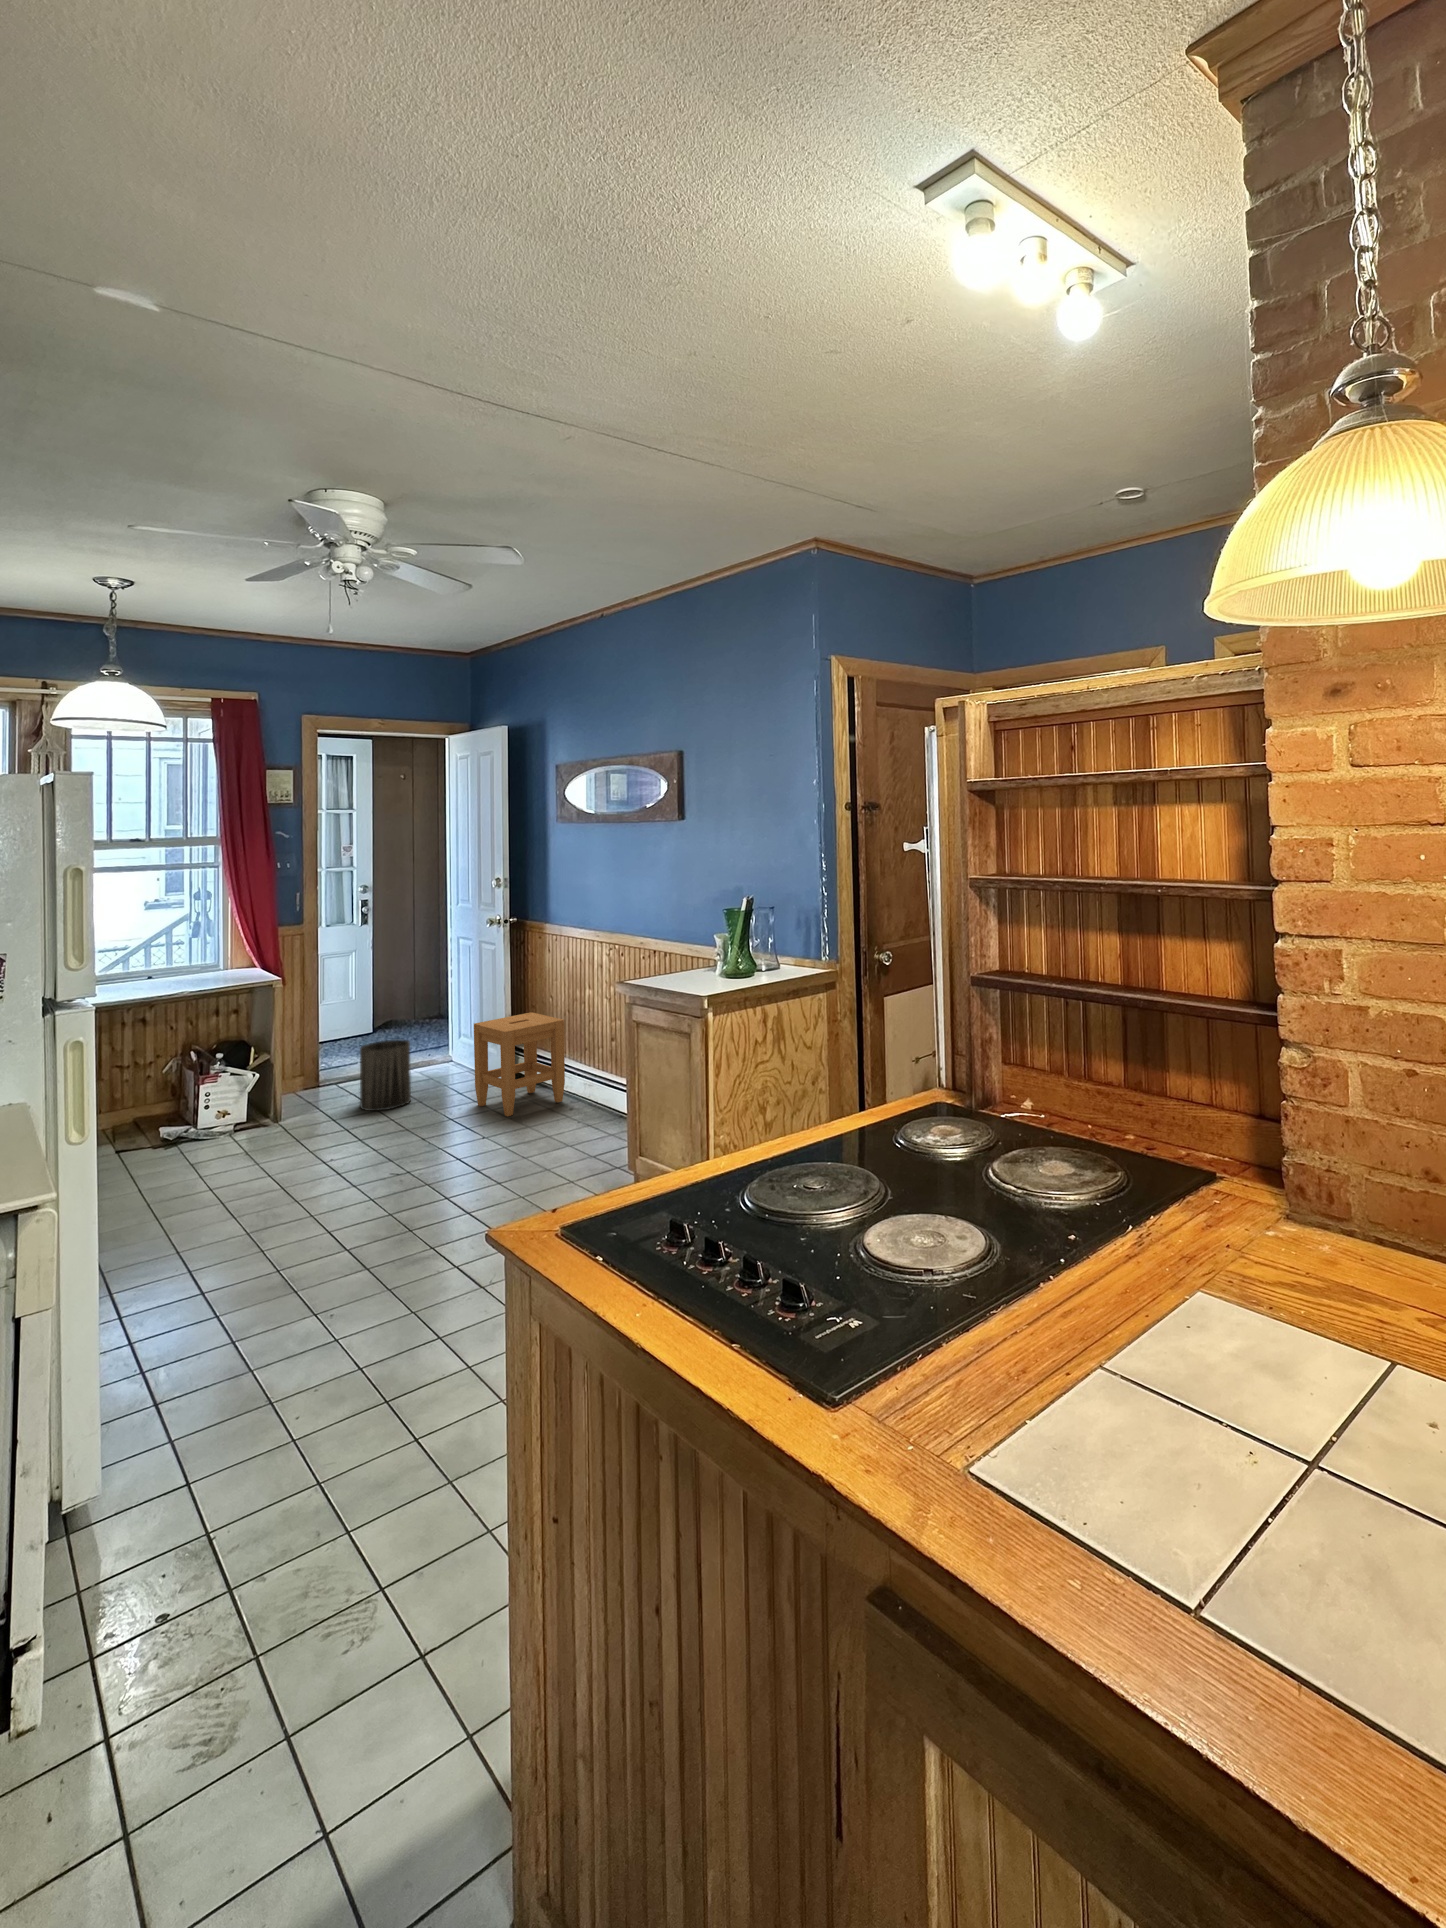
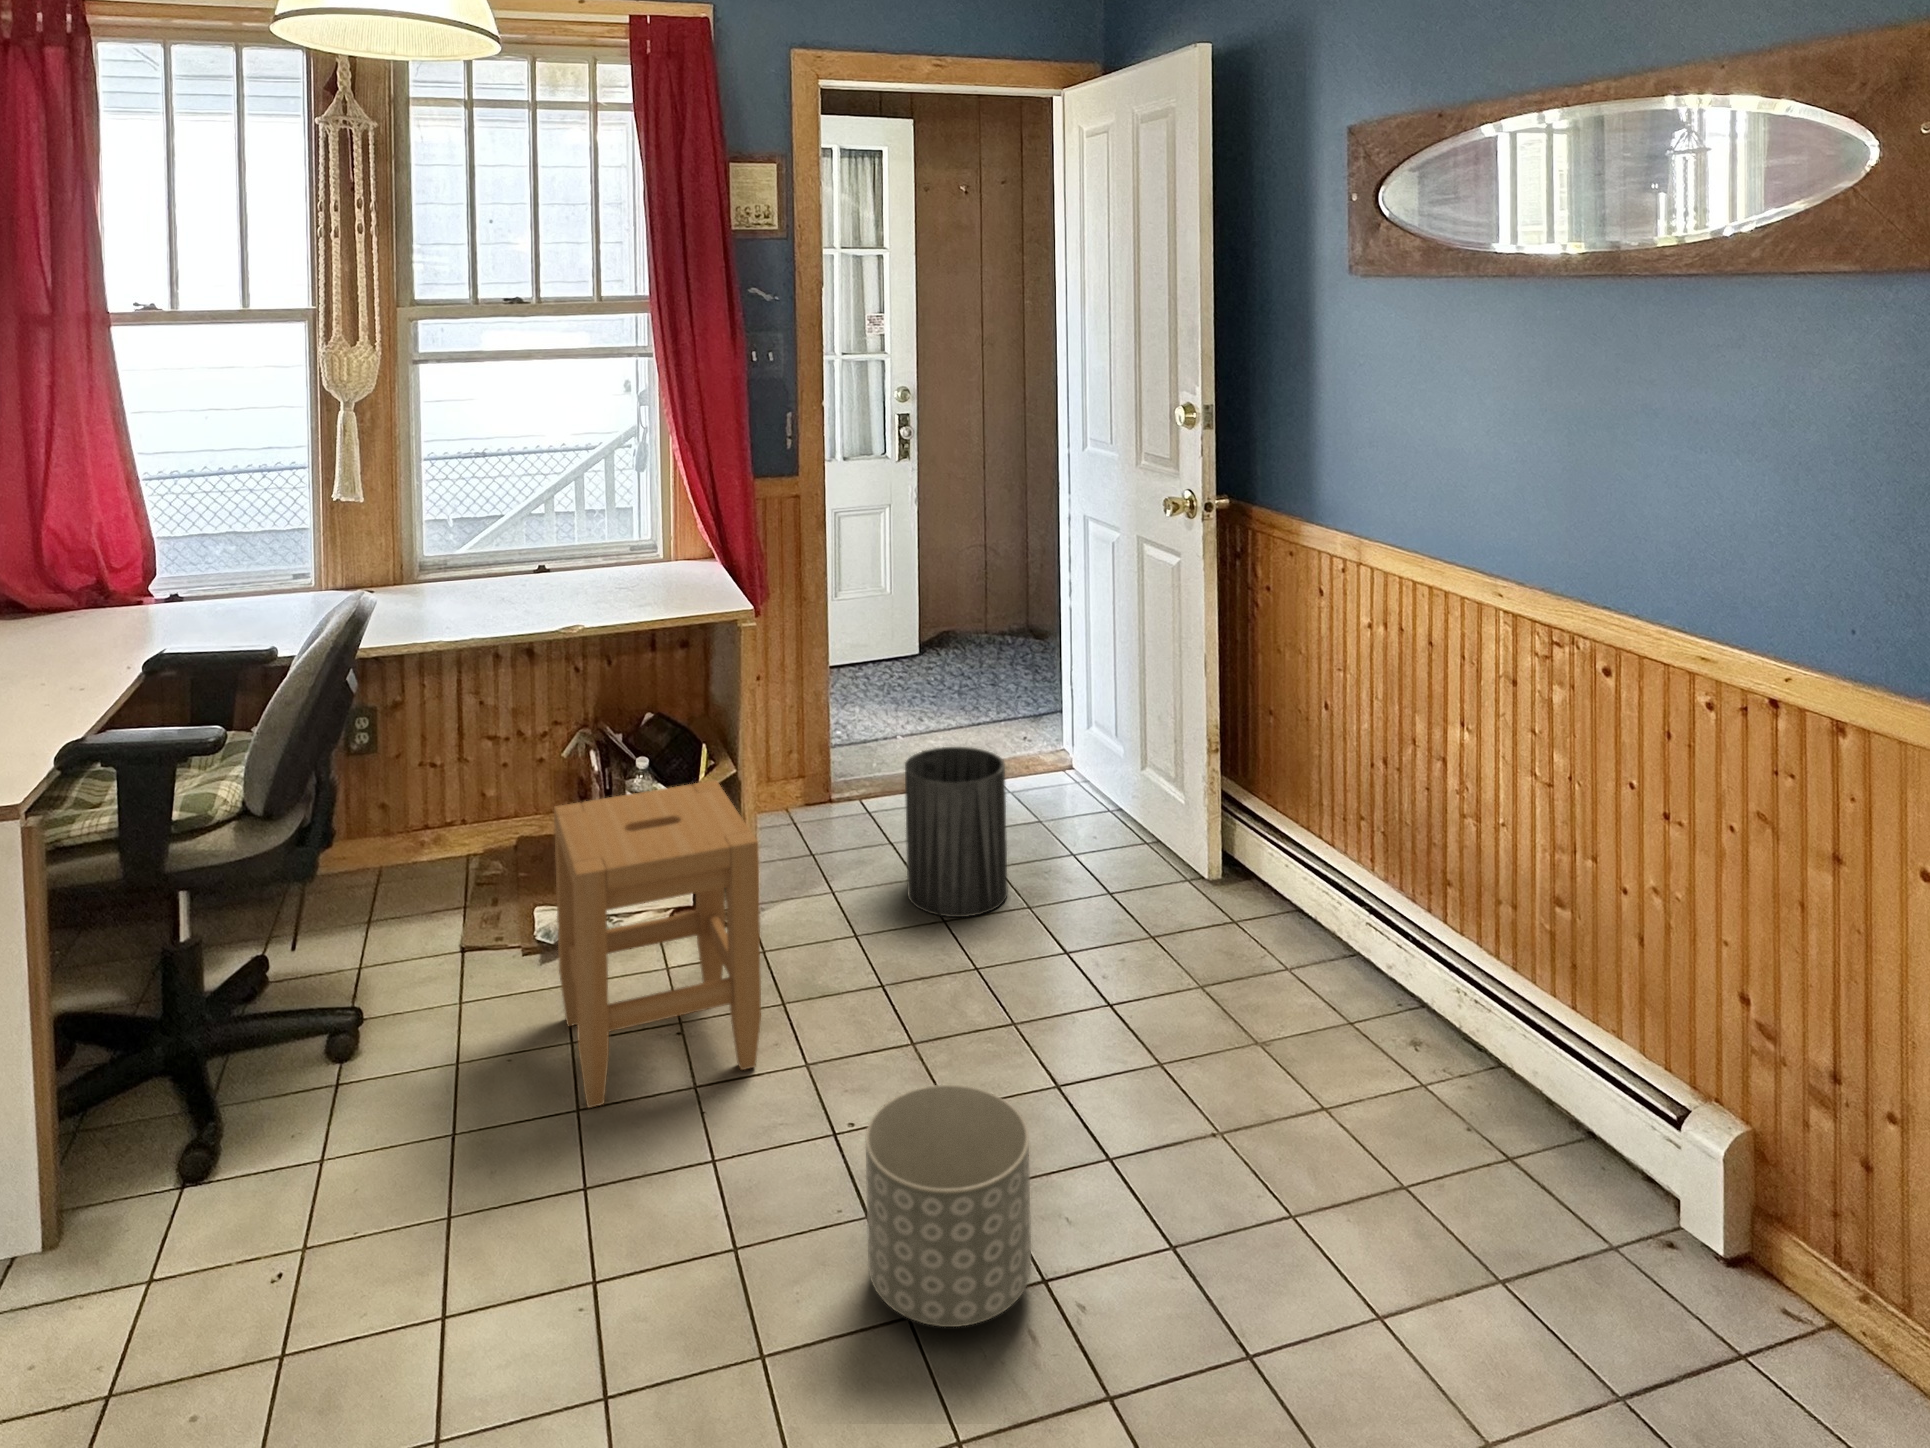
stool: present [474,1012,565,1116] -> present [554,780,761,1108]
planter: none [339,1119,404,1189] -> present [866,1085,1031,1327]

